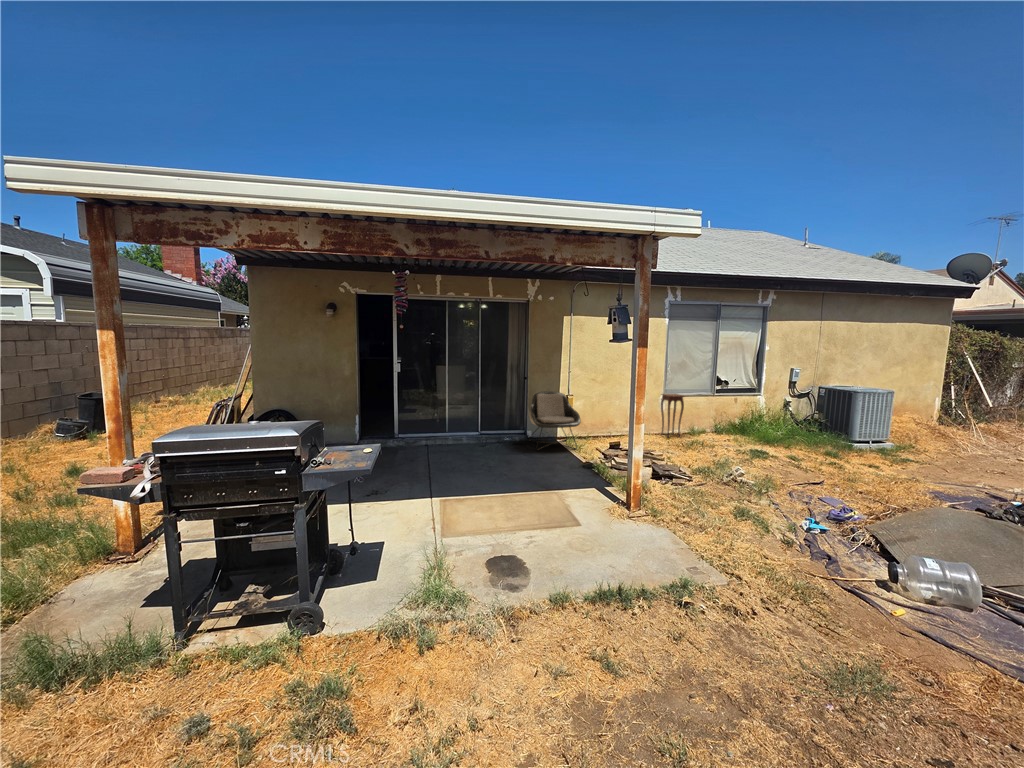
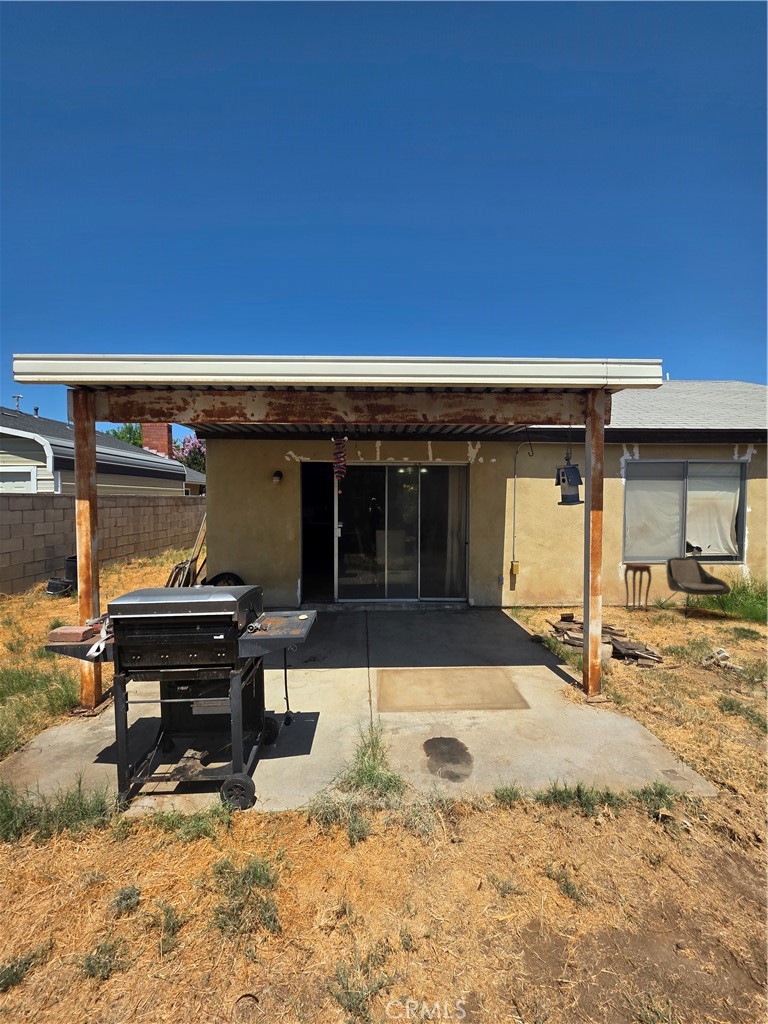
lounge chair: present [529,391,581,451] -> present [661,557,731,618]

